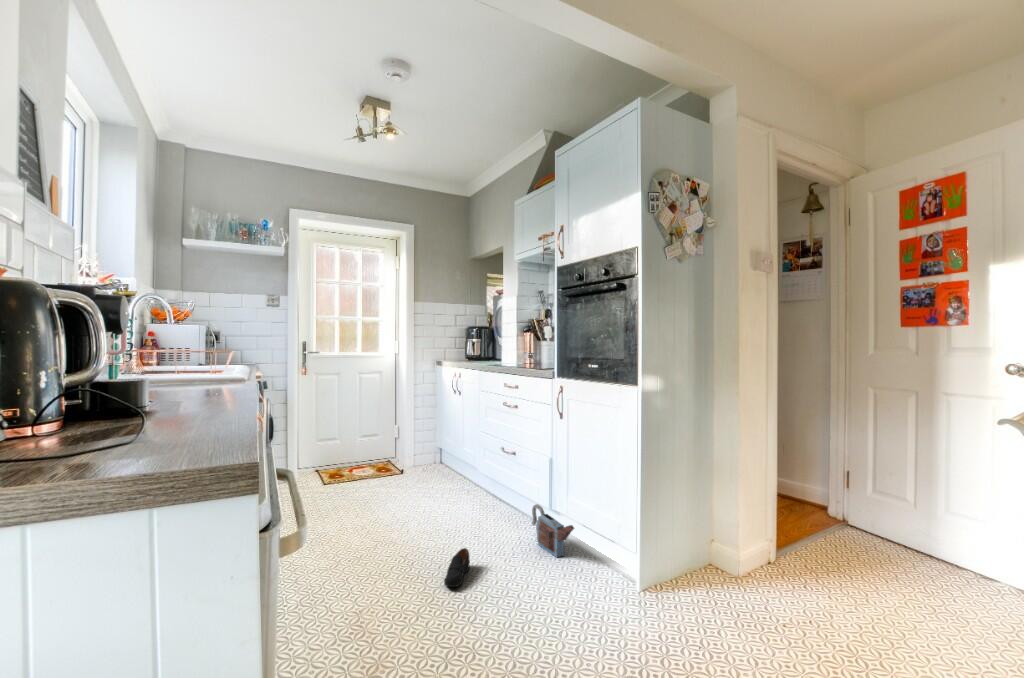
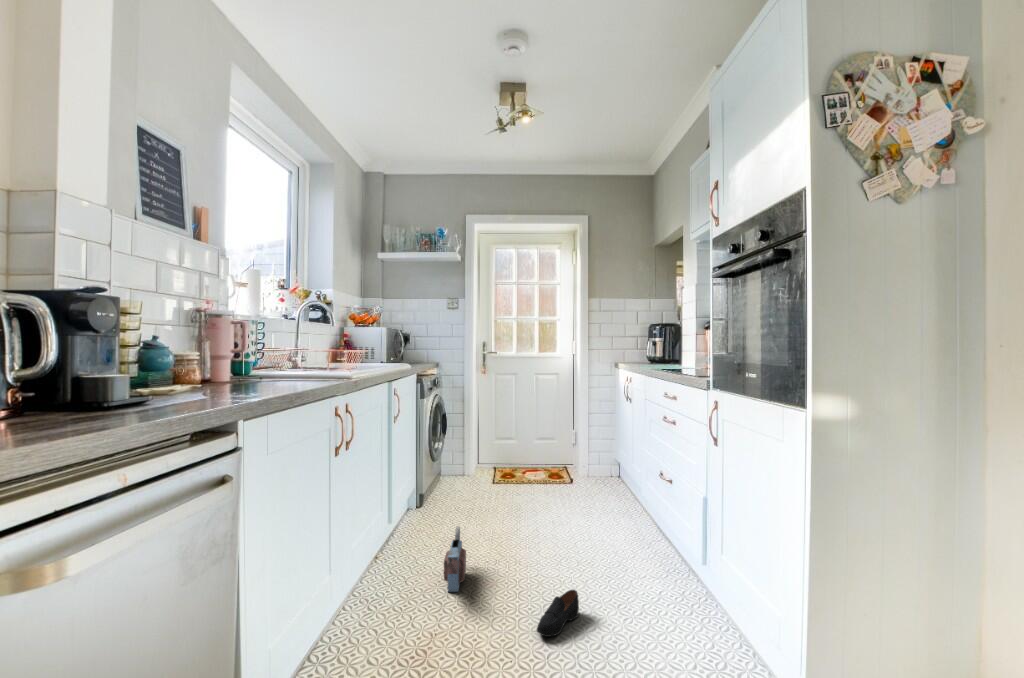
watering can: present [532,504,574,557] -> present [444,527,466,592]

